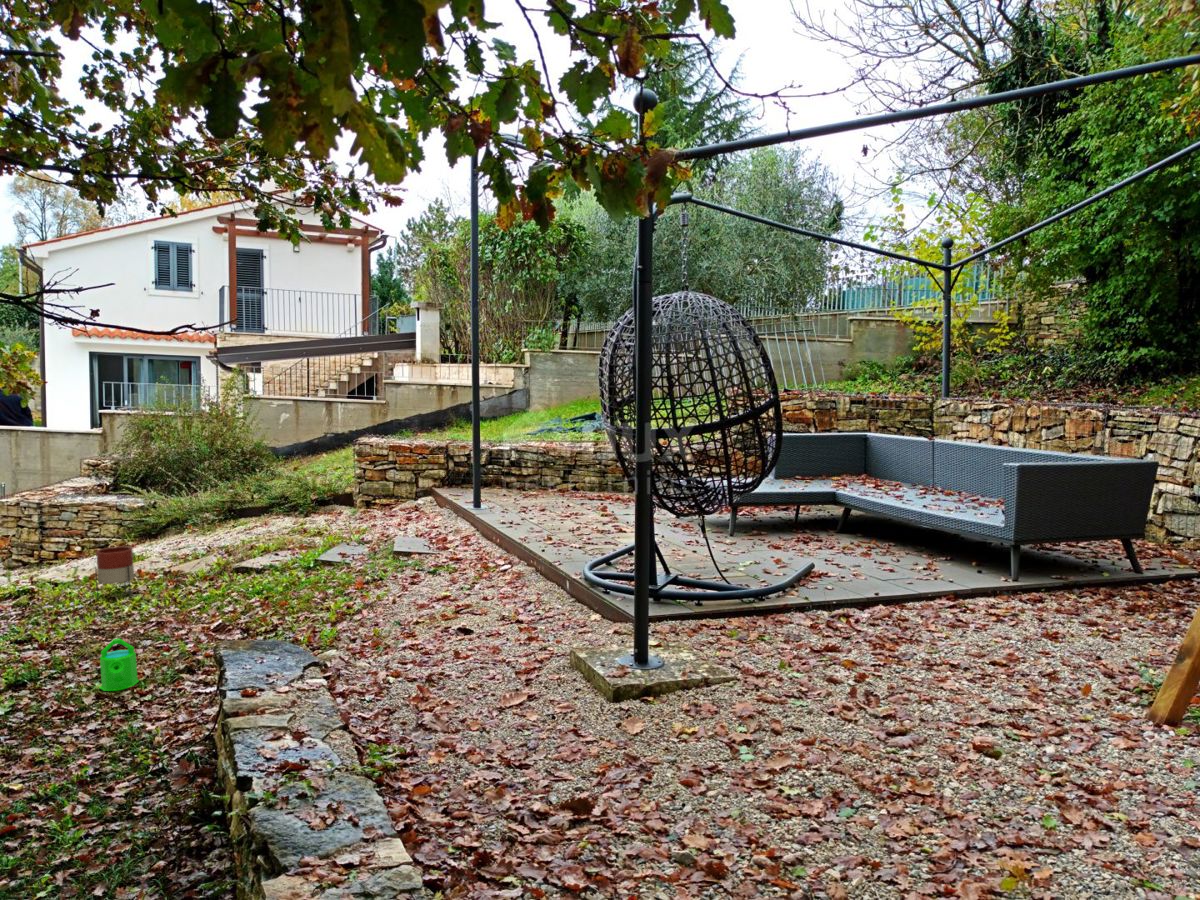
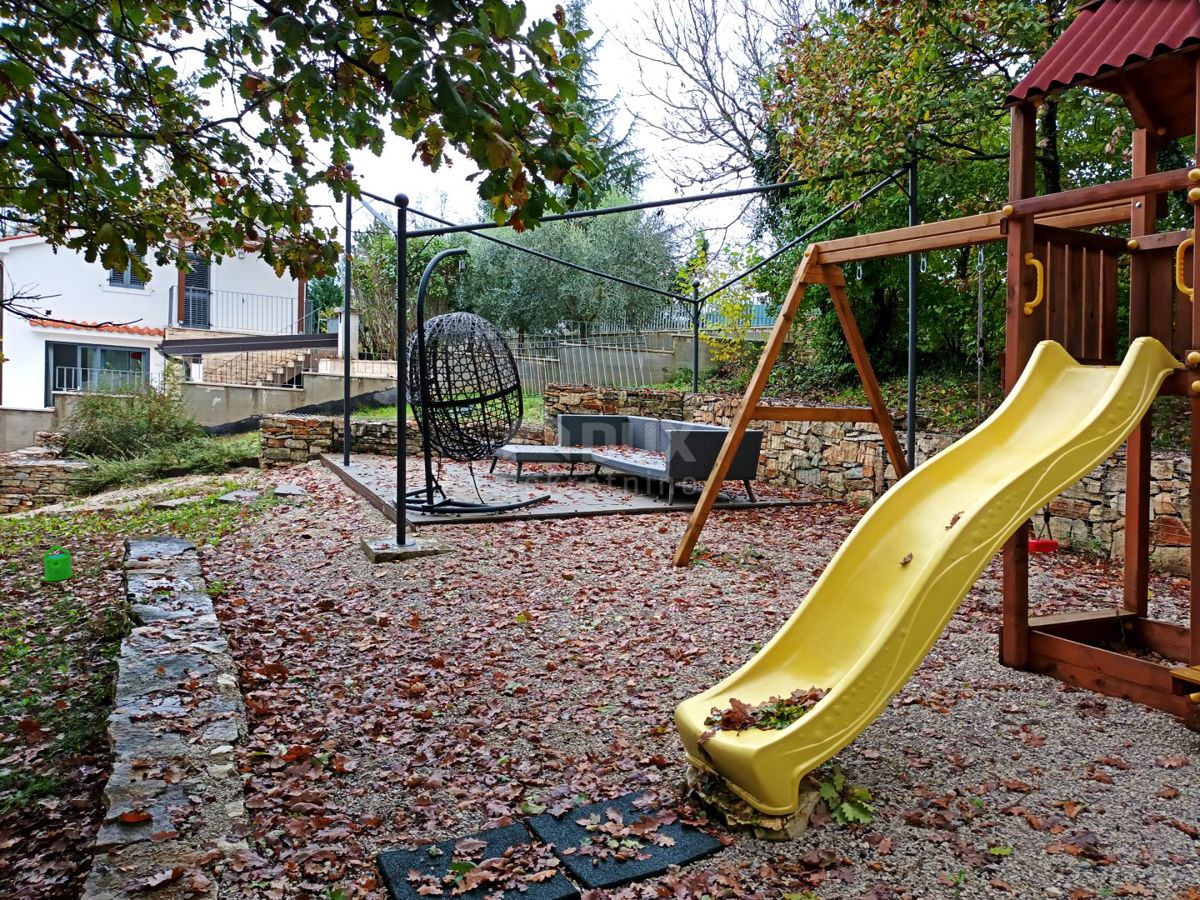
planter: present [95,546,134,599] -> none [43,491,75,530]

